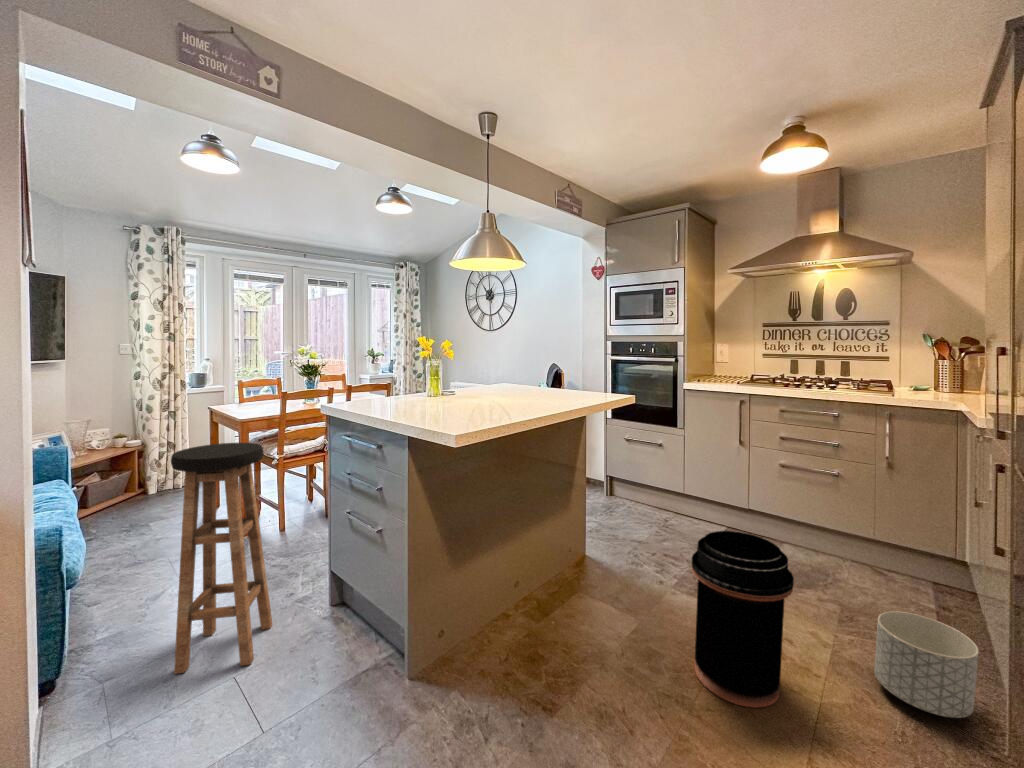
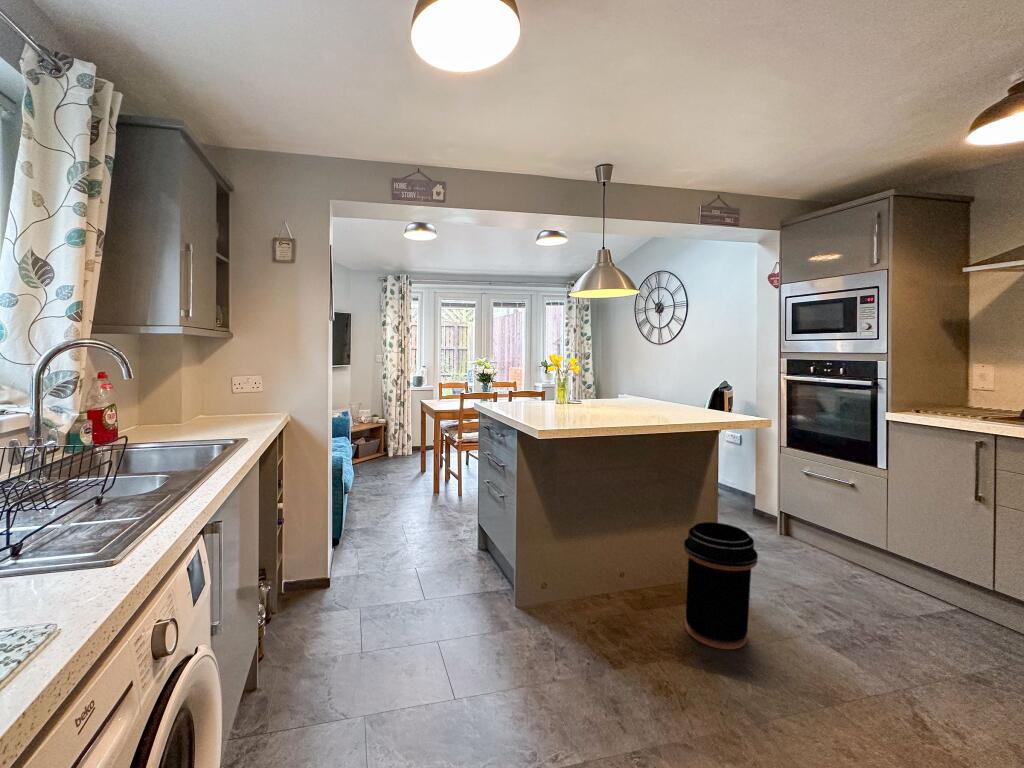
bar stool: present [171,443,272,674] -> none [386,425,436,552]
planter: present [874,611,979,718] -> none [831,611,910,695]

